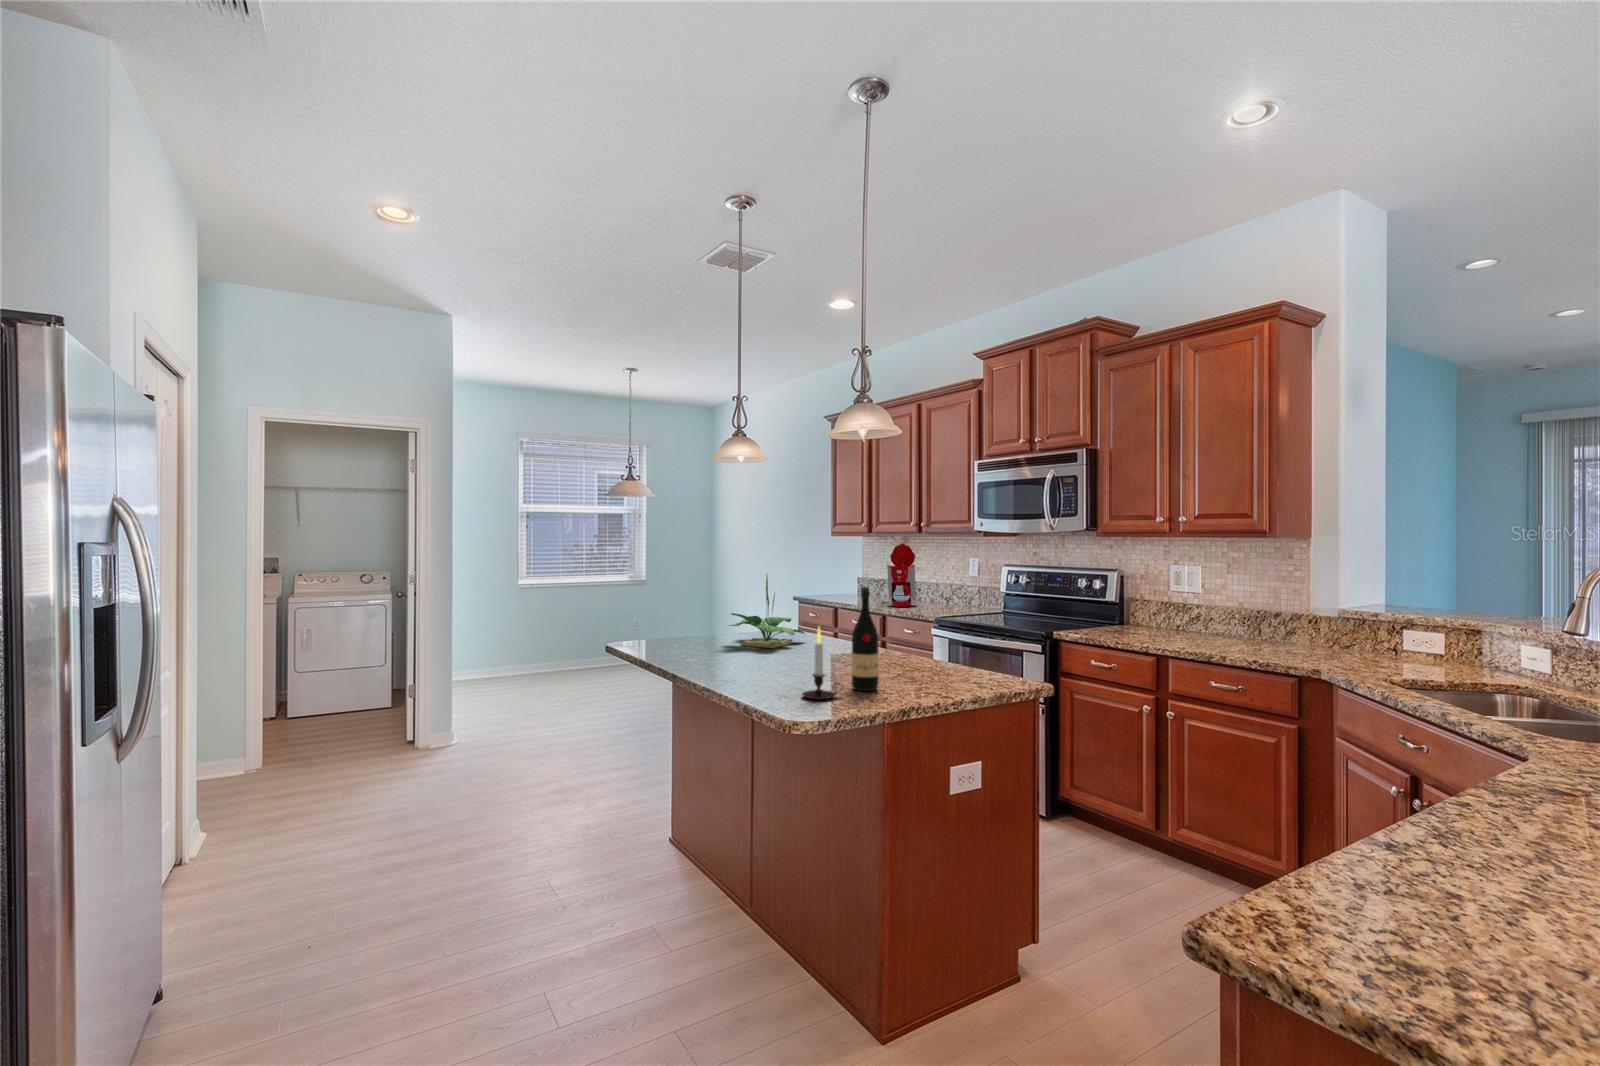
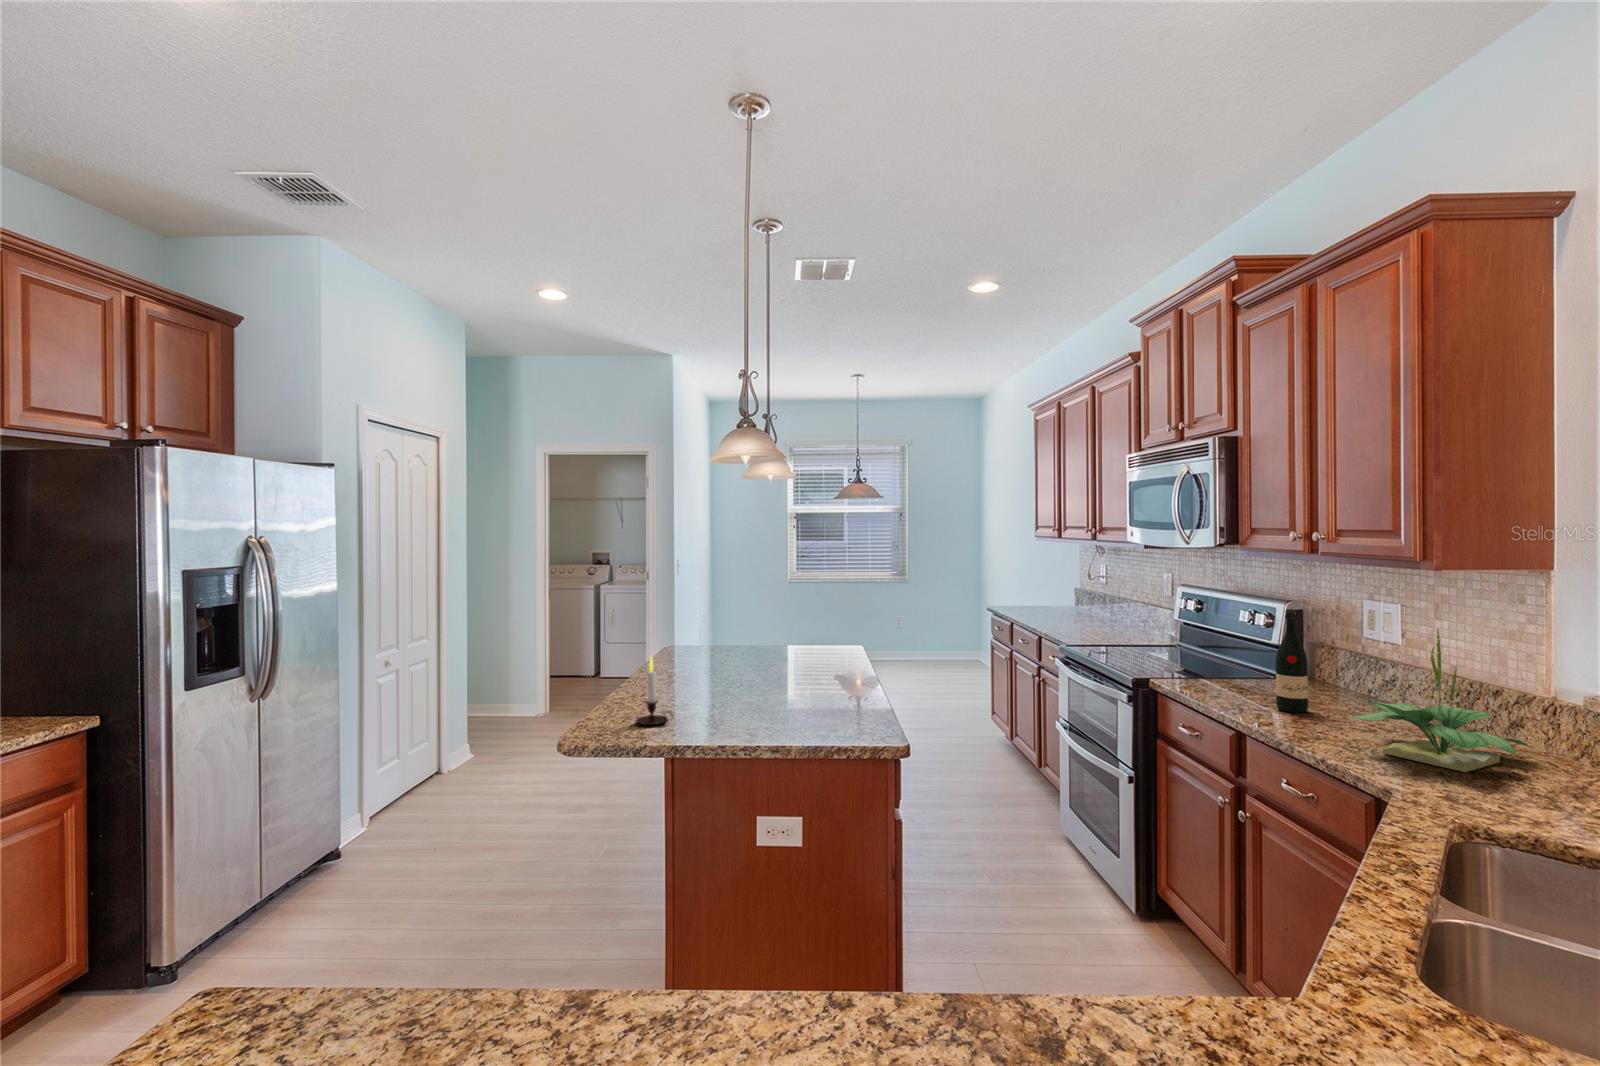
coffee maker: present [882,543,916,607] -> none [1069,558,1117,632]
potted plant: present [727,576,805,648] -> present [1352,629,1529,772]
wine bottle: present [852,587,878,691] -> present [1276,609,1308,713]

